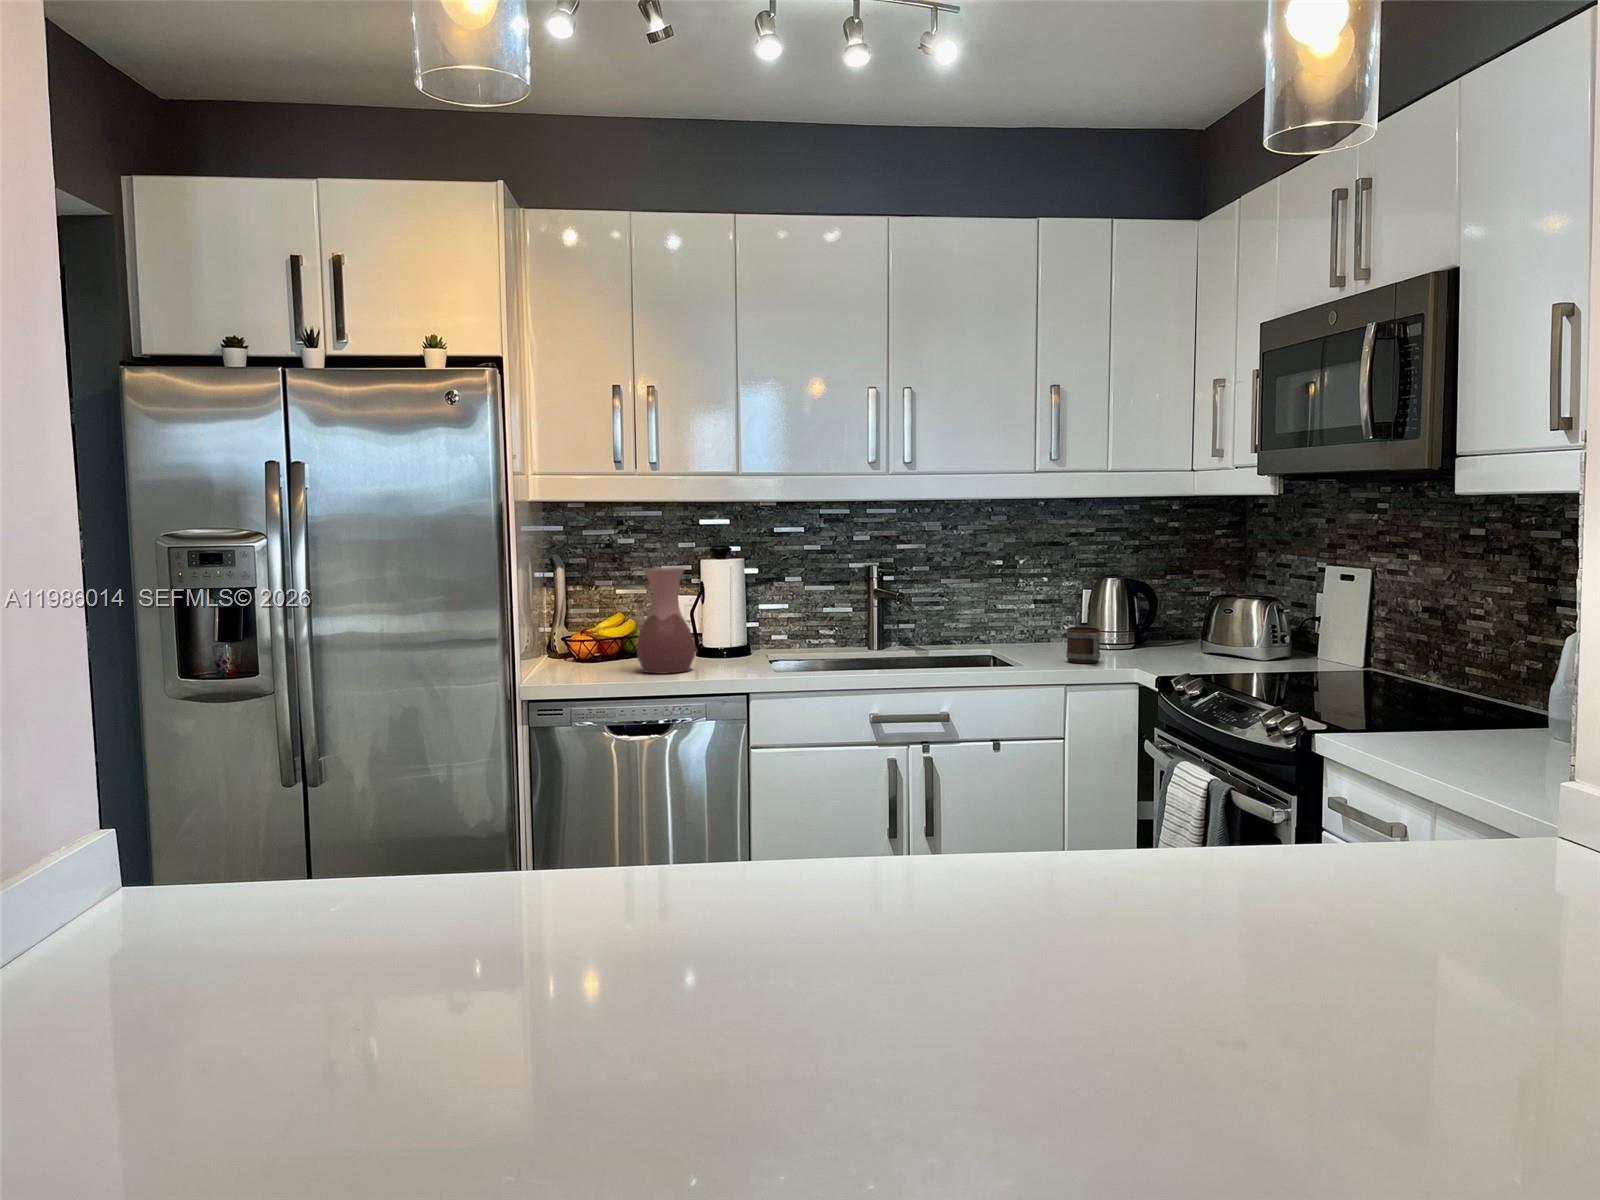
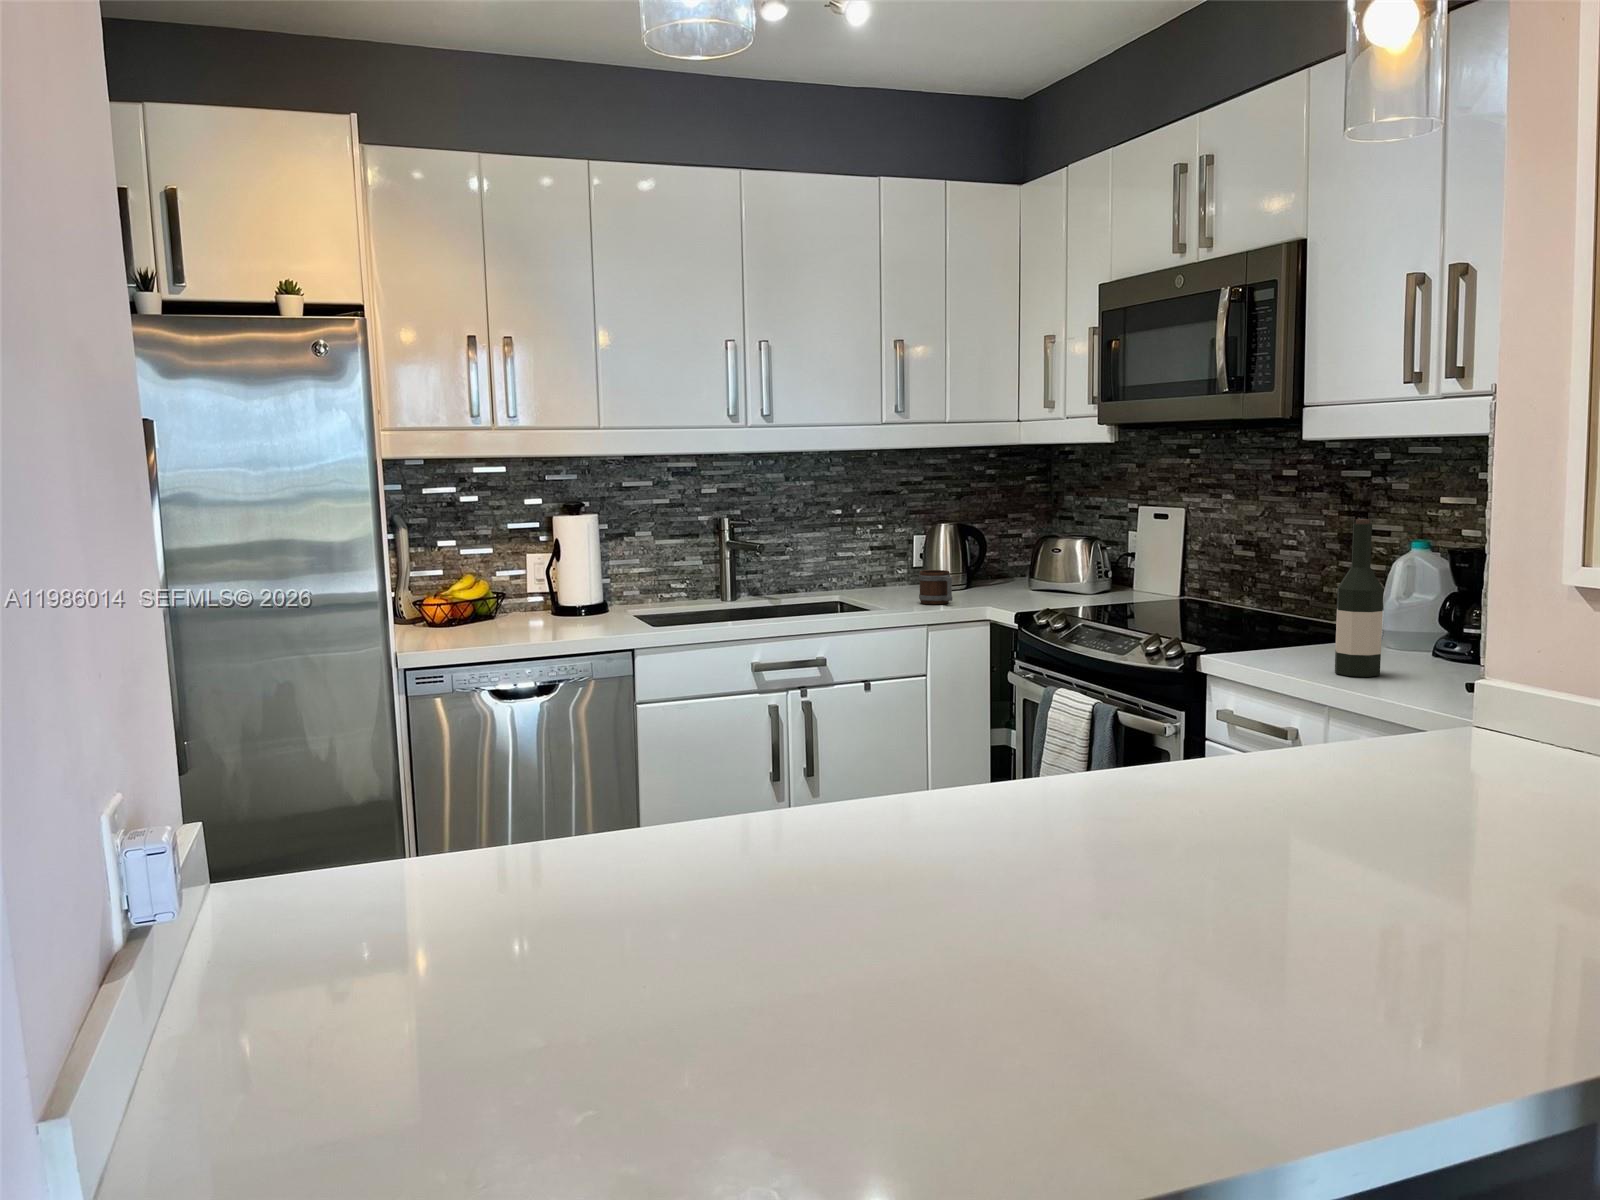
vase: present [637,568,695,673] -> none [507,525,567,635]
wine bottle: none [1451,587,1510,770] -> present [1335,519,1383,677]

